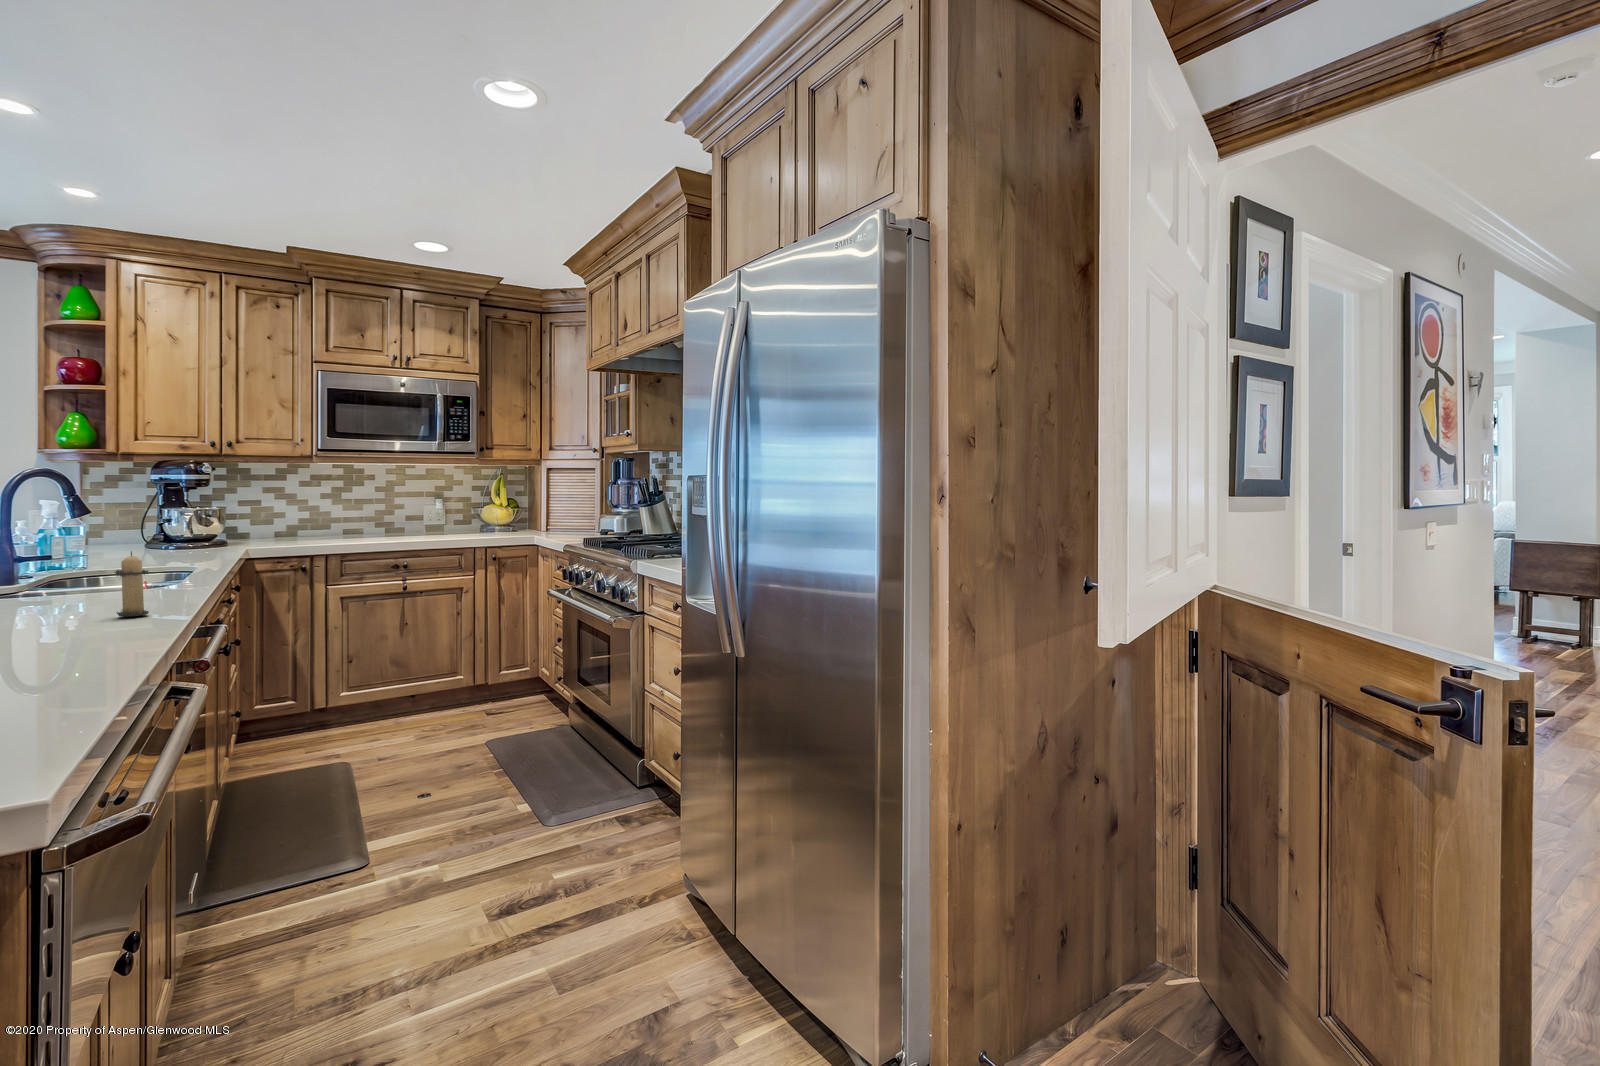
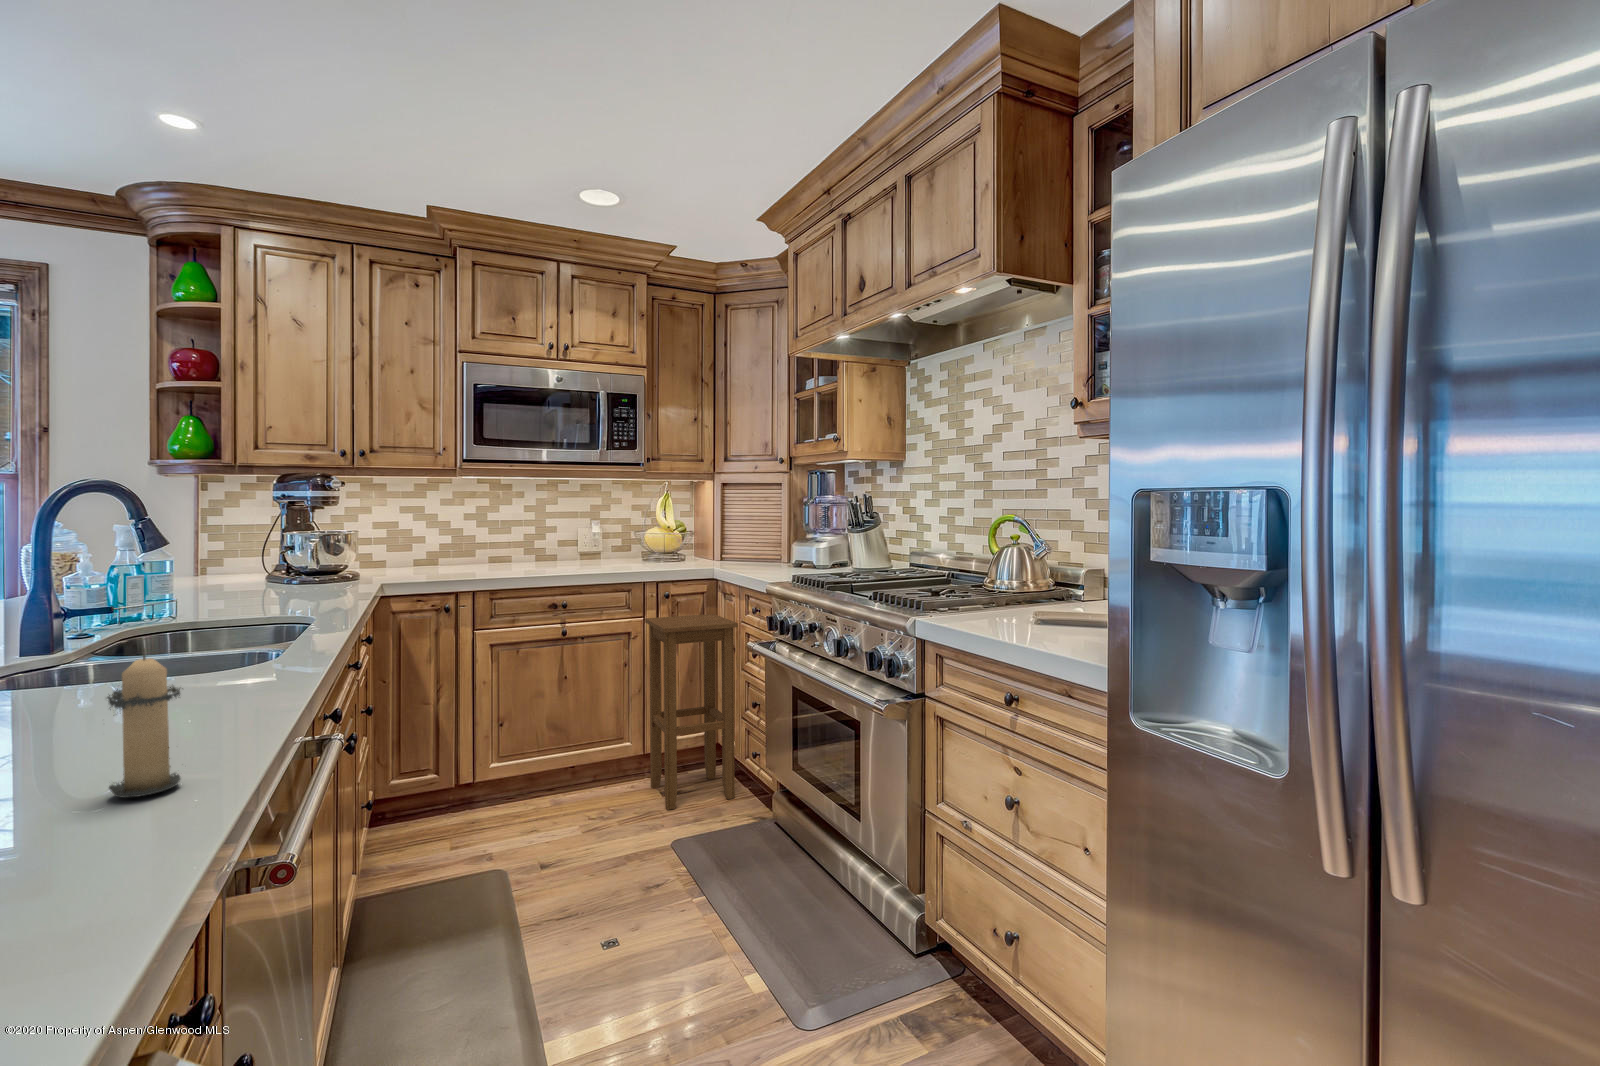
stool: none [474,575,546,723] -> present [645,614,738,810]

